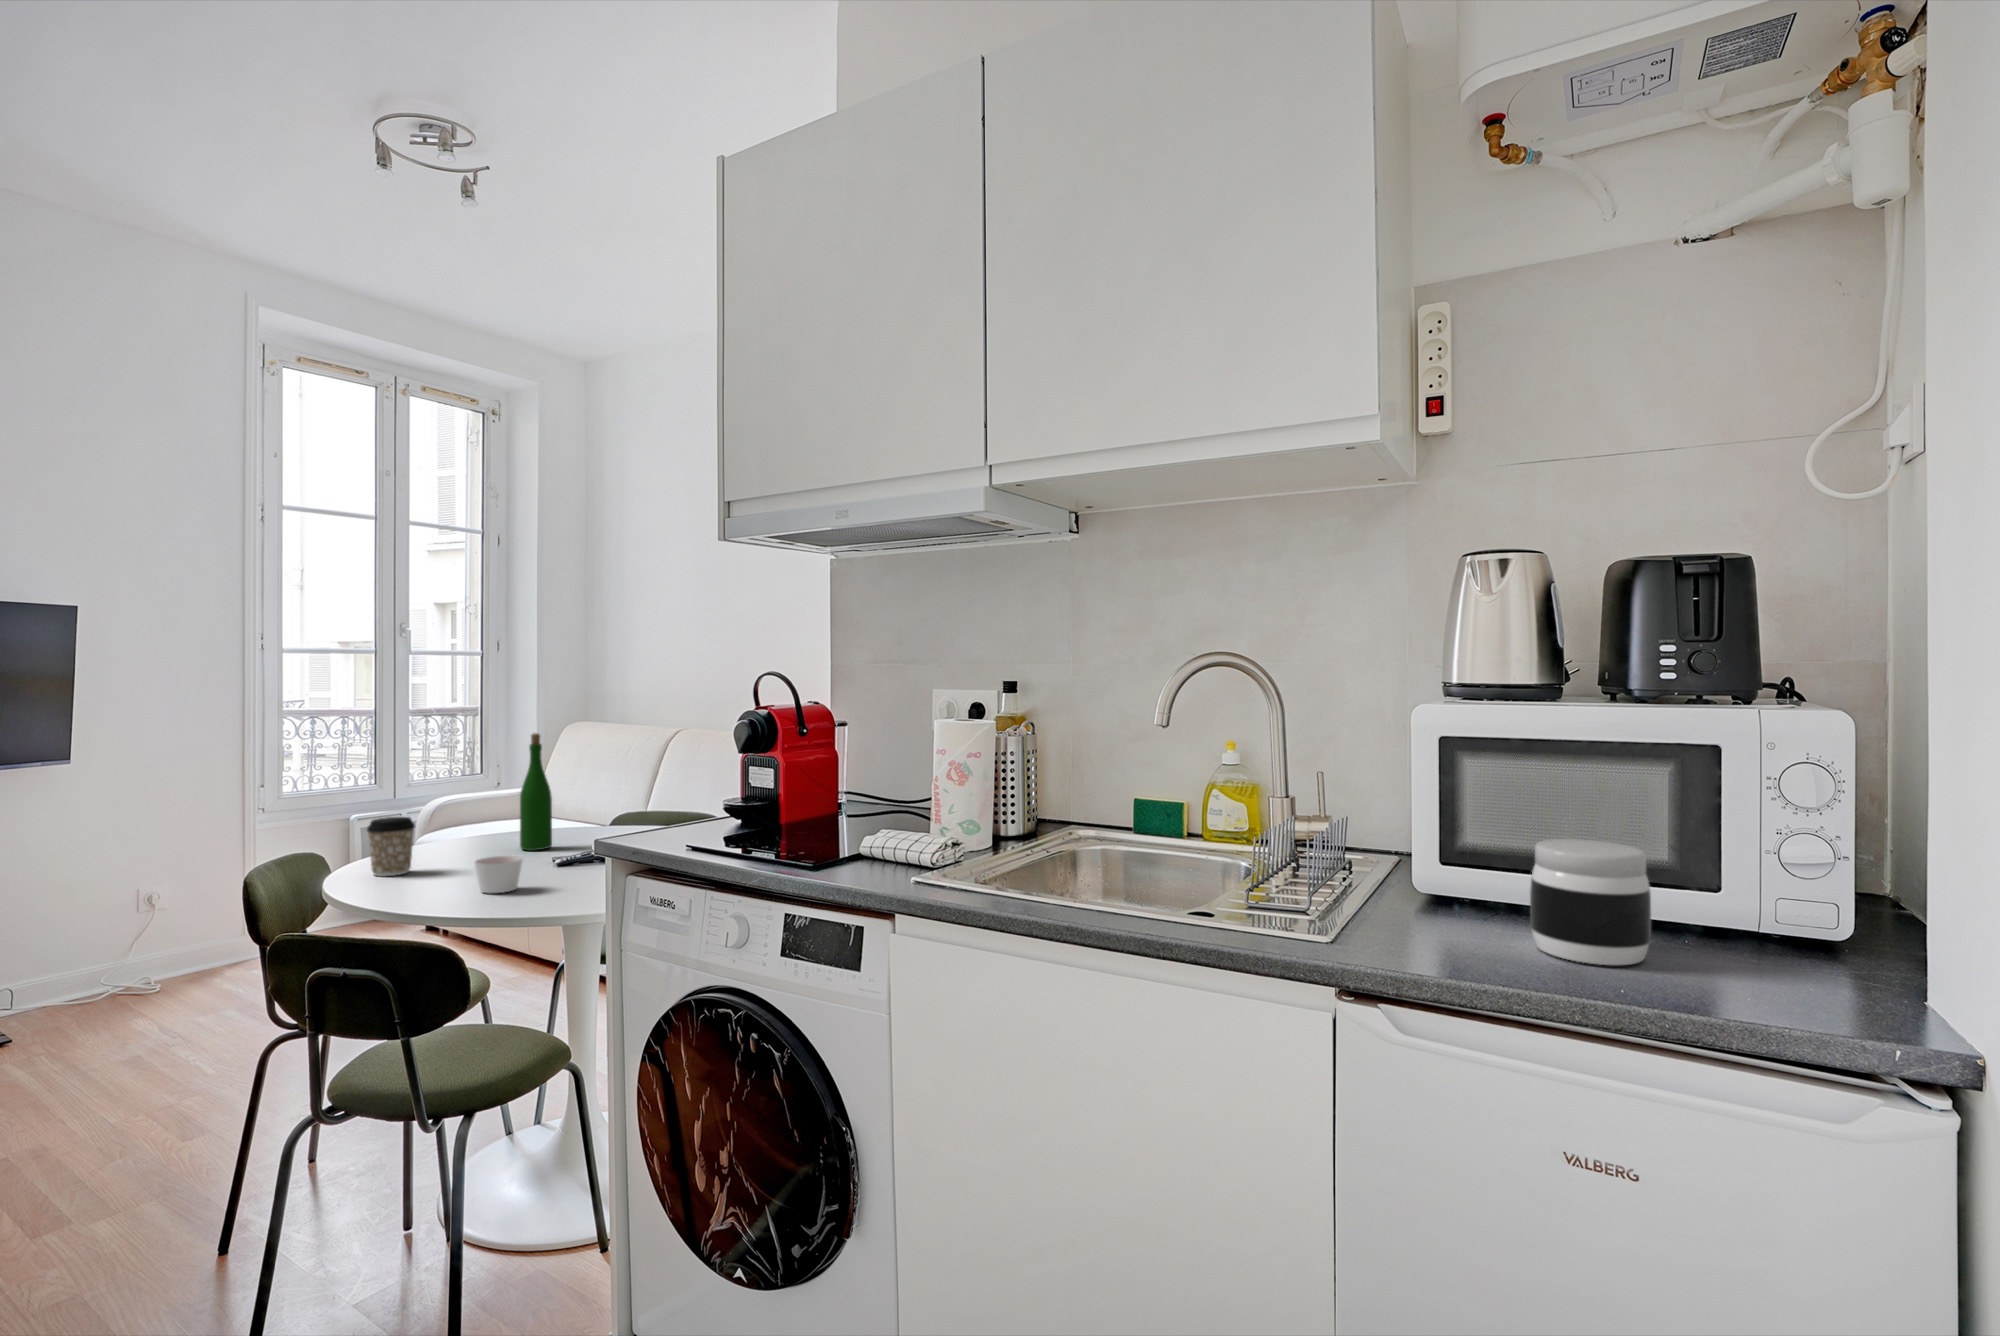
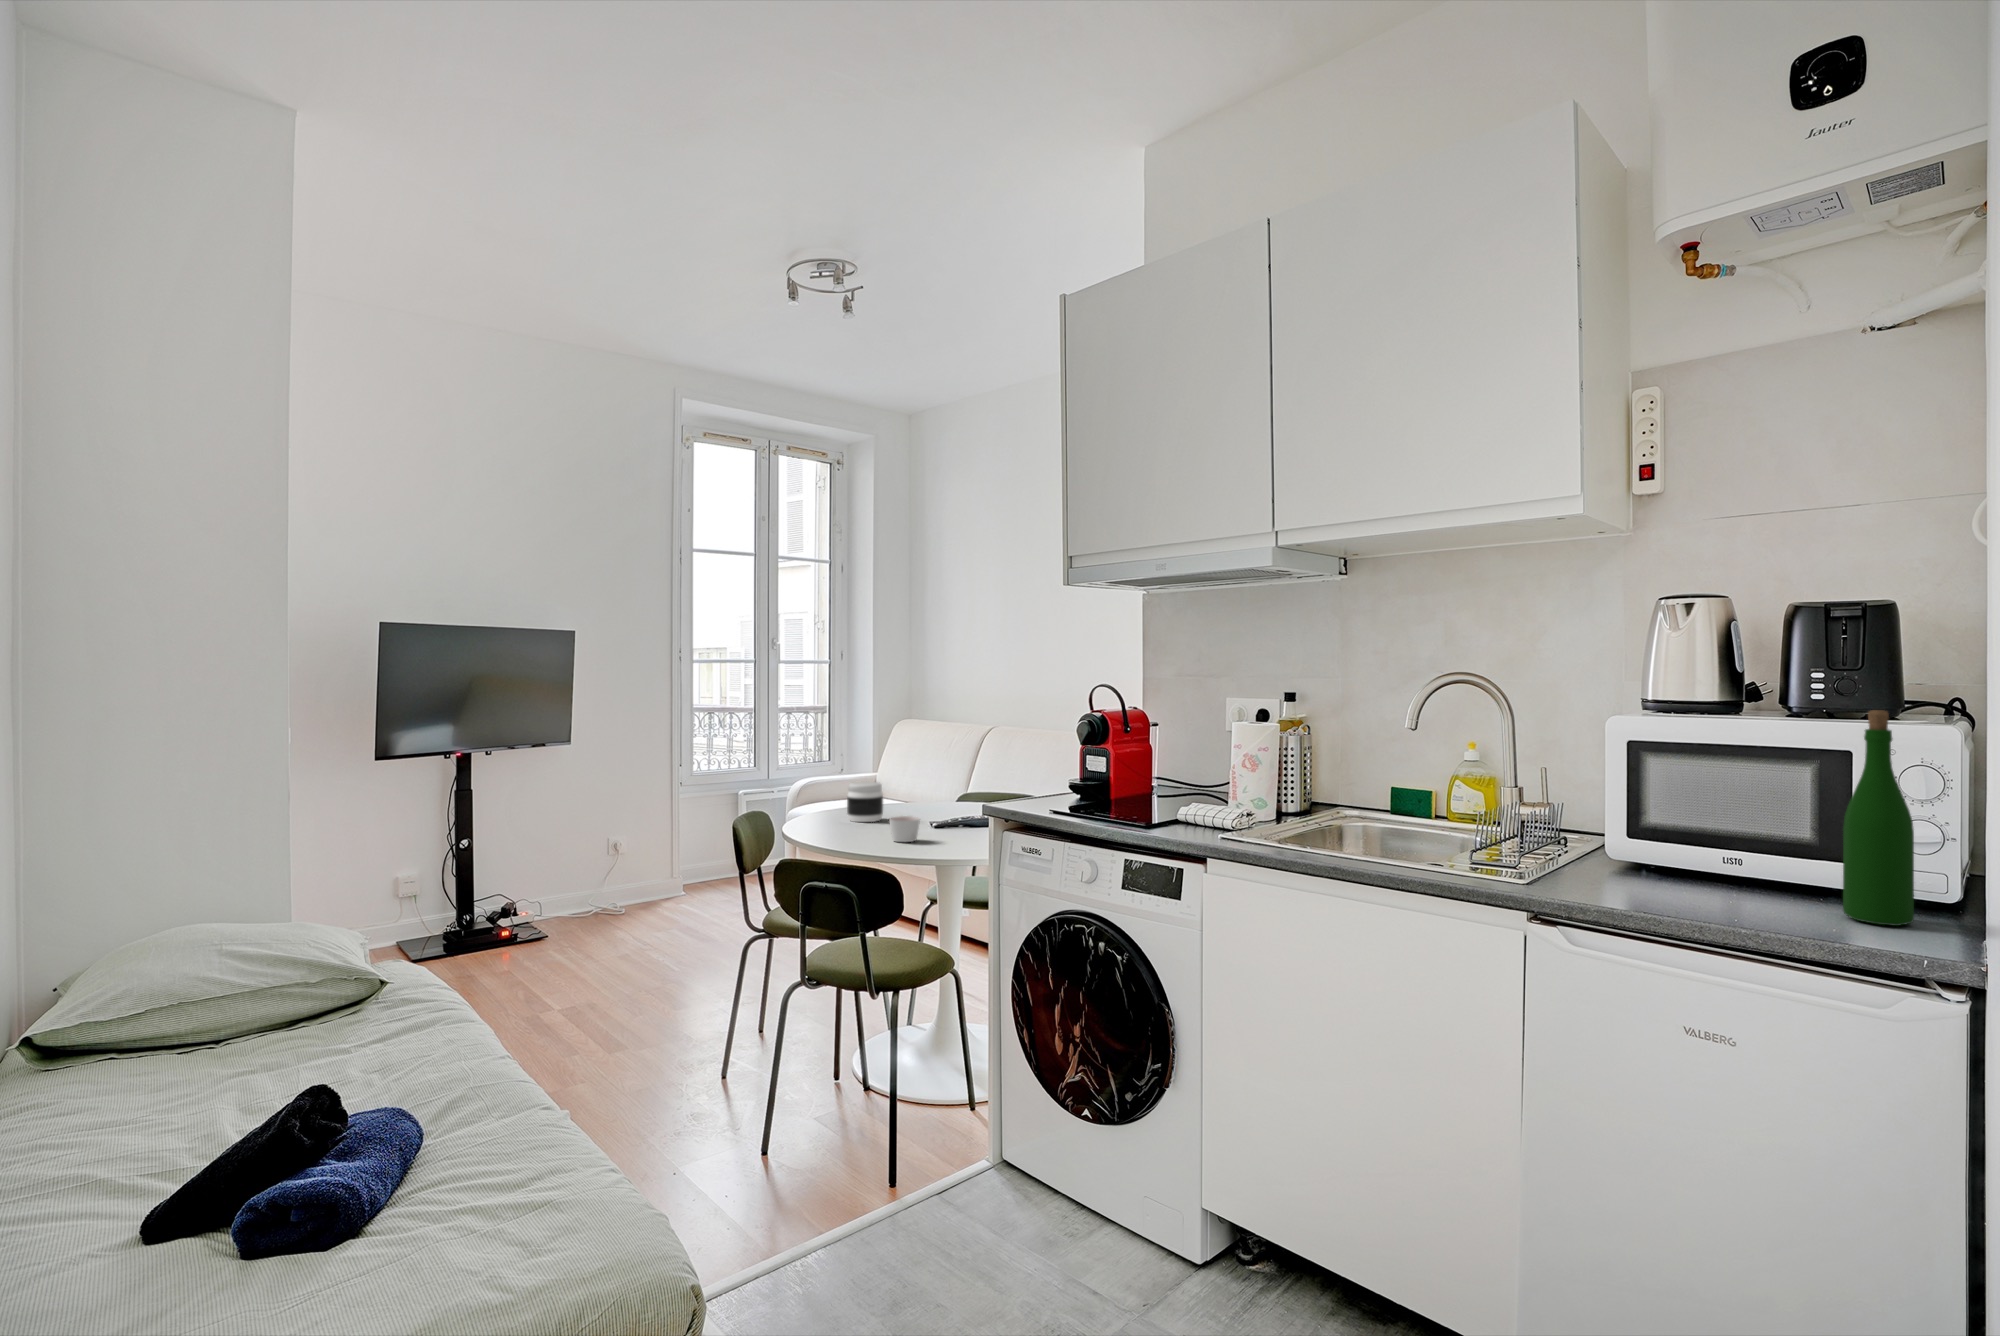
wine bottle: present [520,733,552,851] -> present [1843,710,1914,926]
coffee cup: present [367,817,415,876] -> none [811,787,841,828]
jar: present [1530,839,1651,965] -> present [847,782,883,822]

